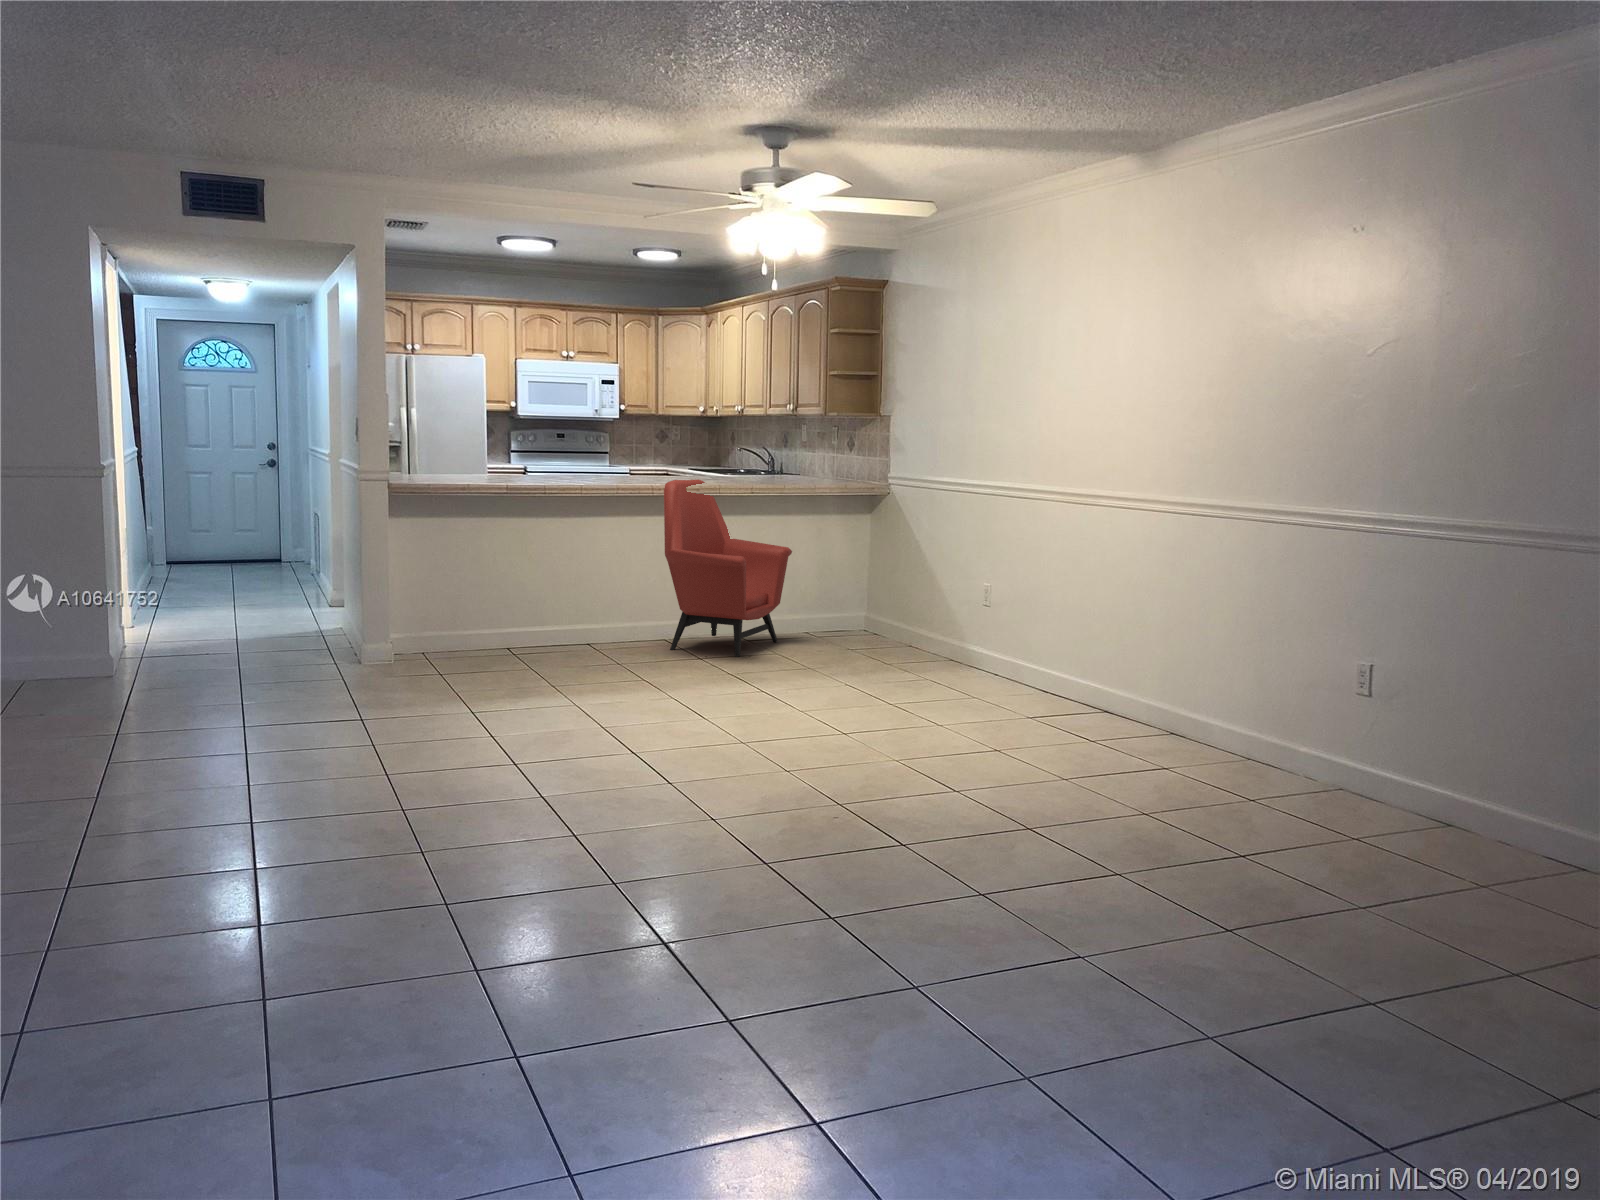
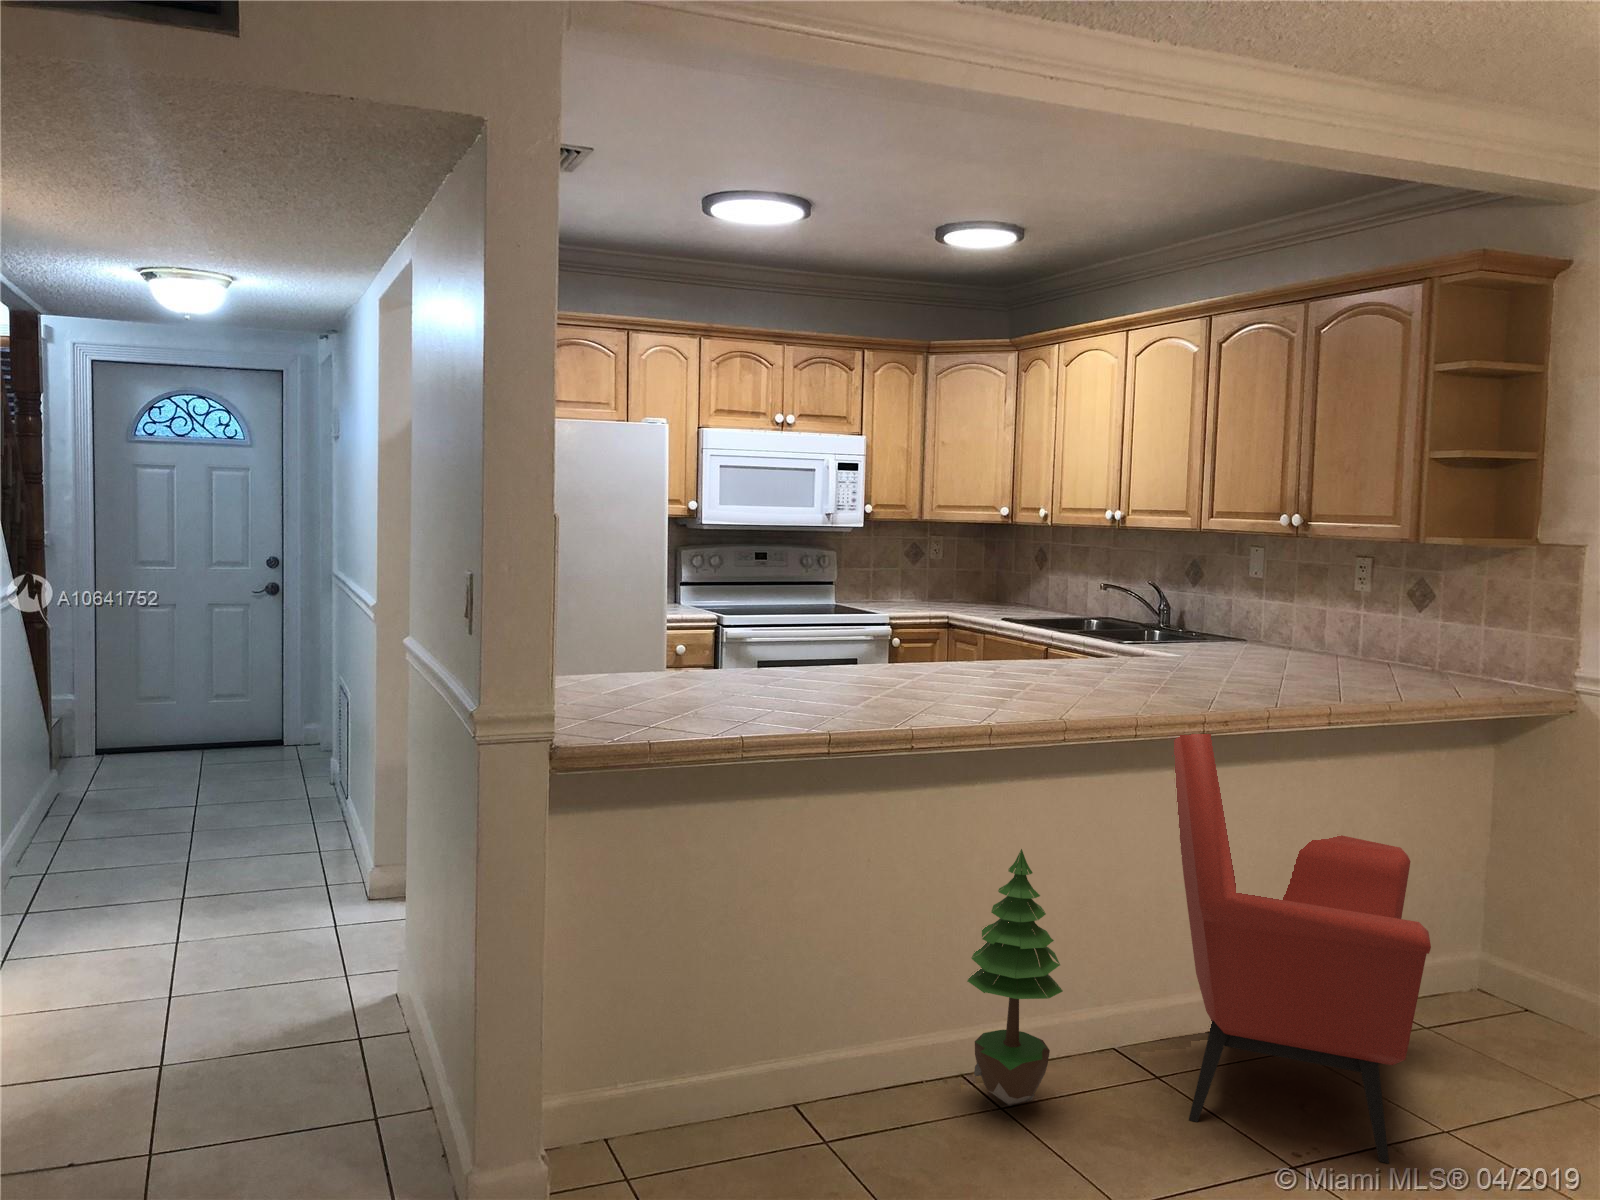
potted tree: none [576,536,617,647] -> present [967,849,1063,1106]

